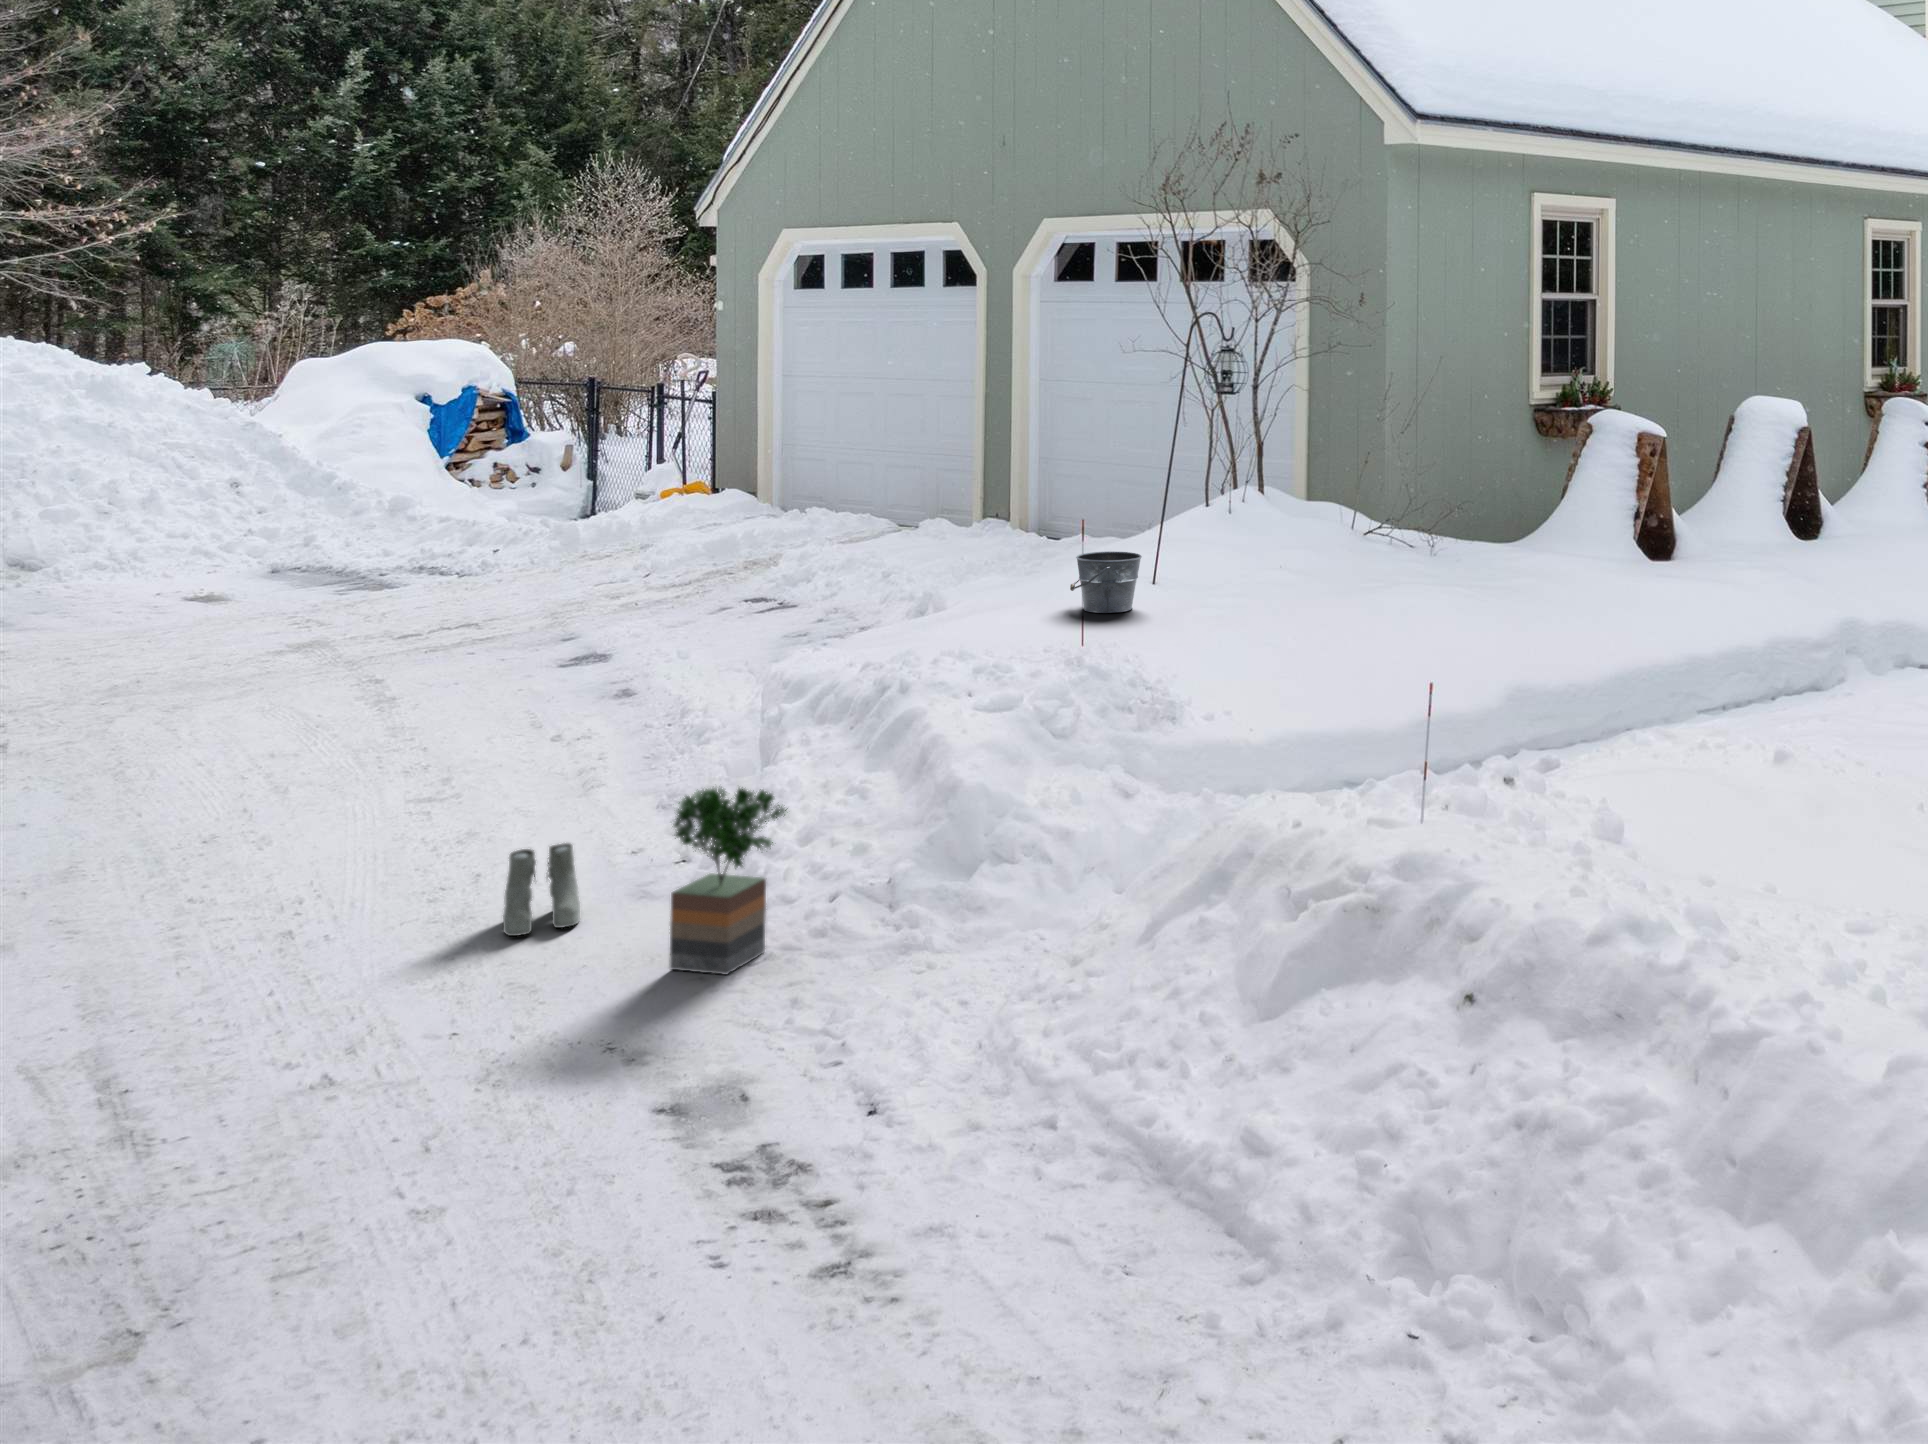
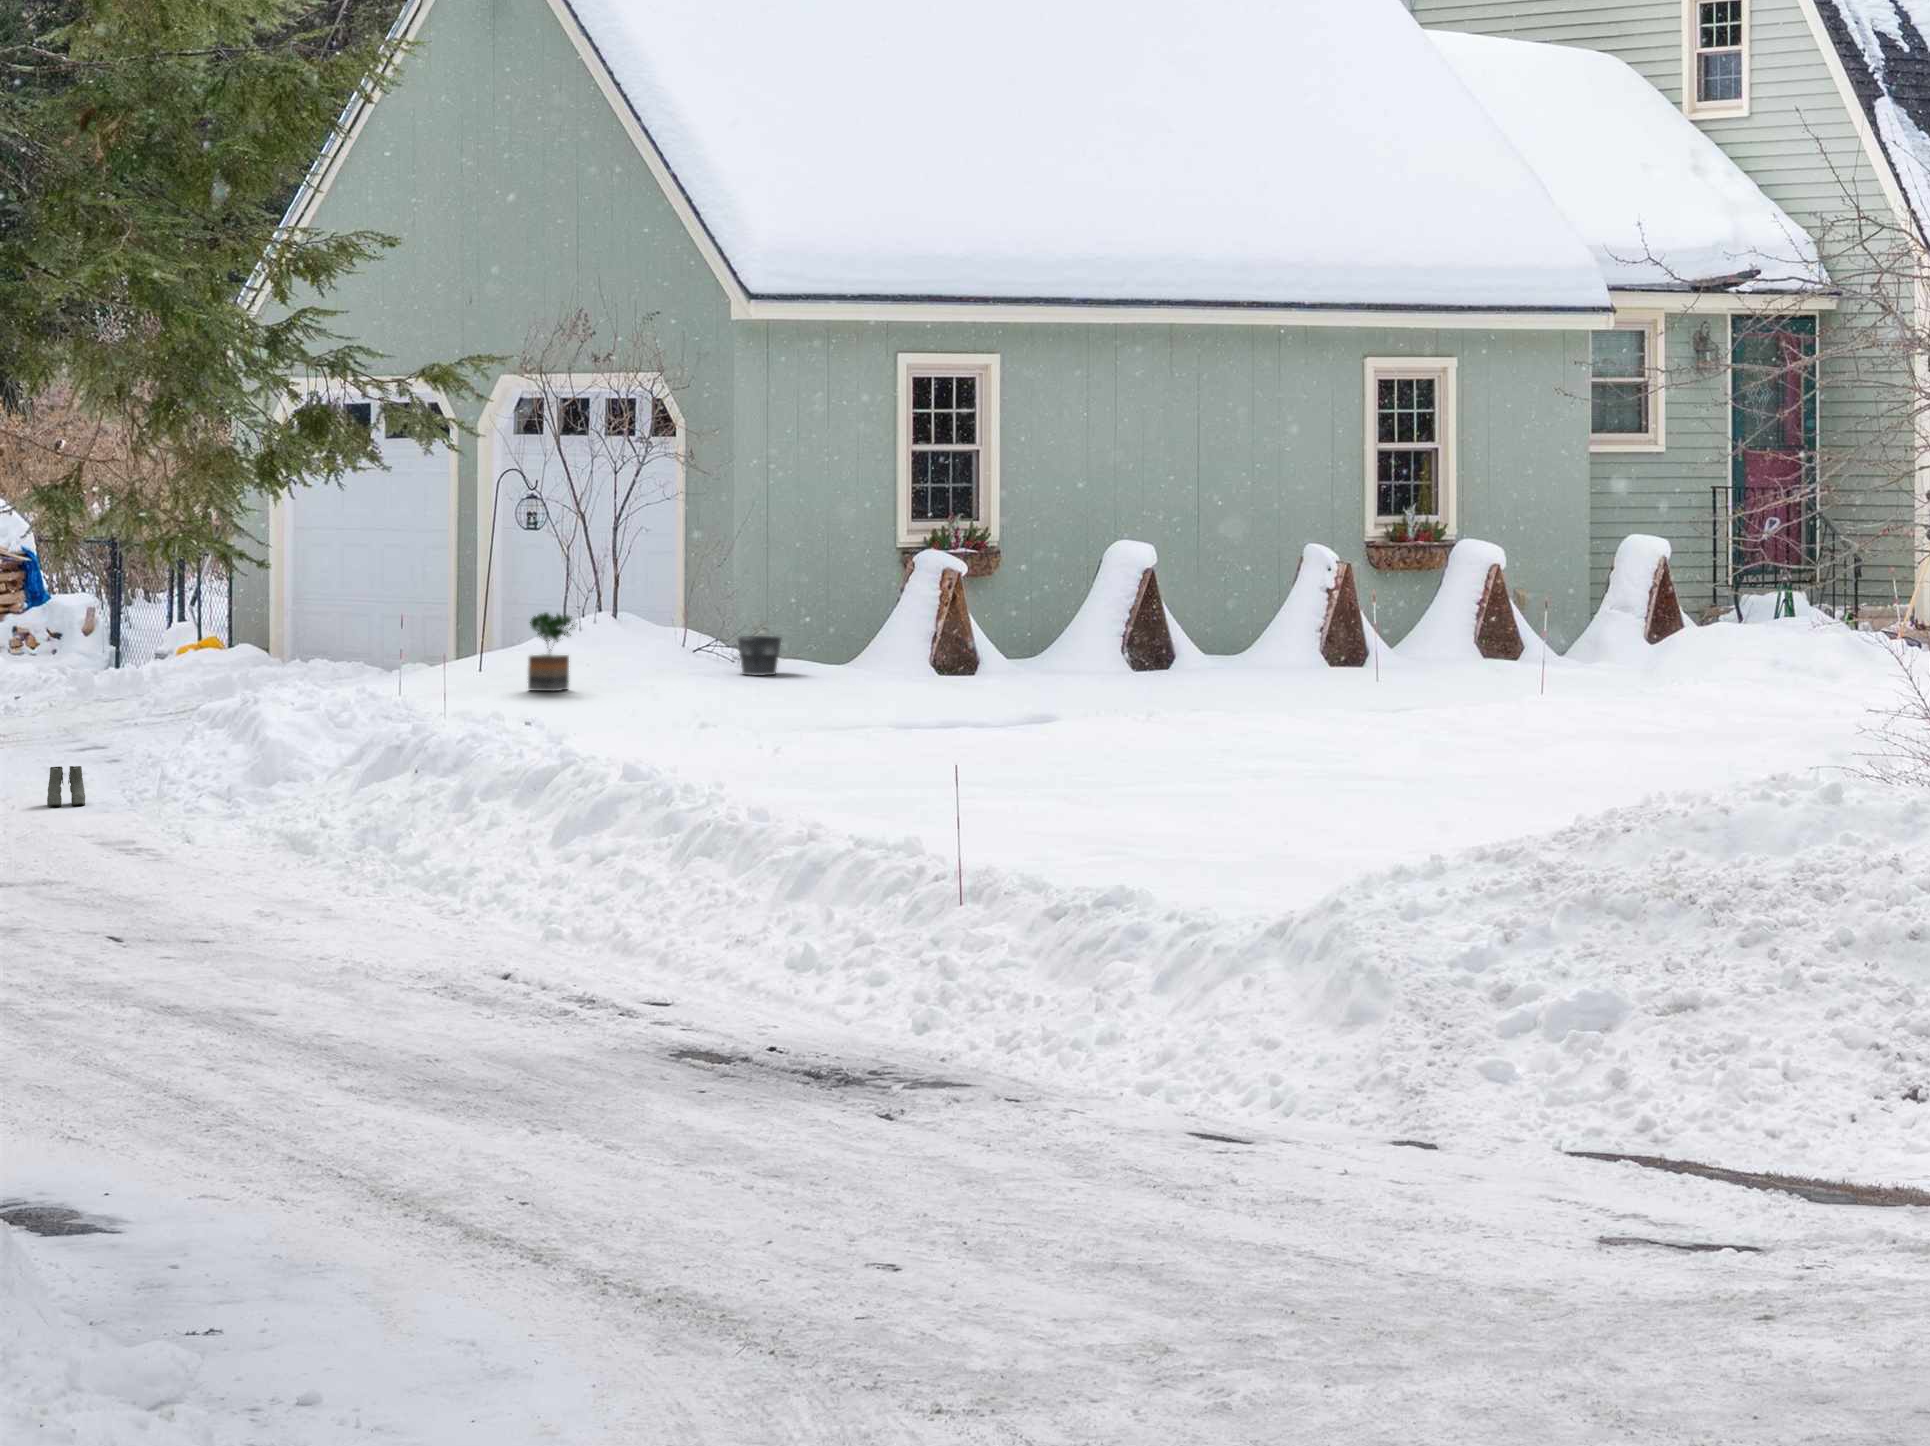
bucket: present [1070,552,1142,613] -> present [738,636,782,675]
potted tree: present [669,787,788,975] -> present [528,613,577,691]

